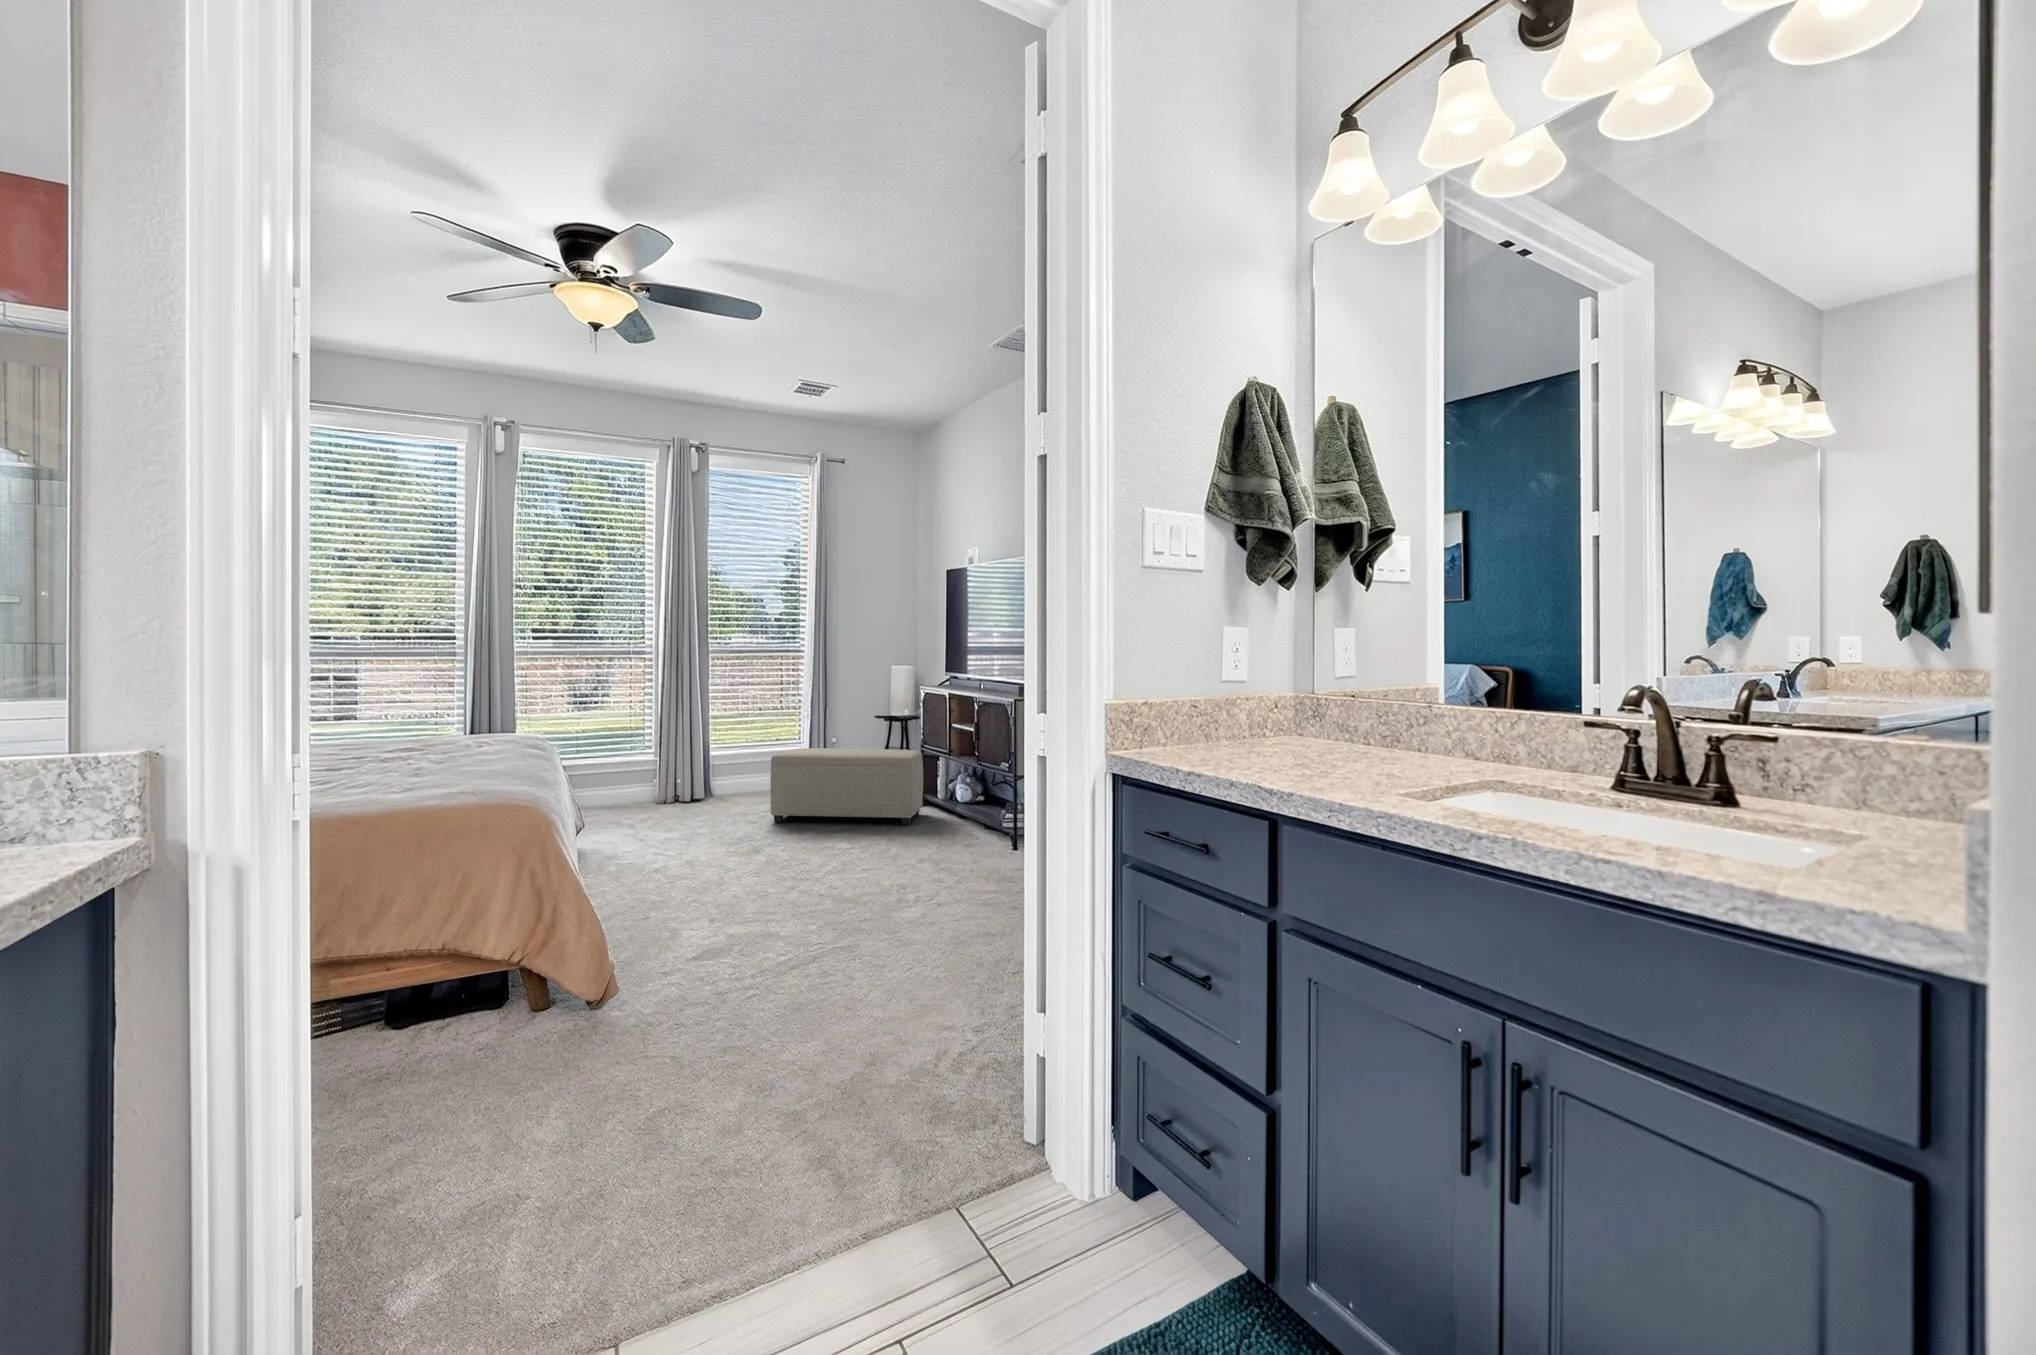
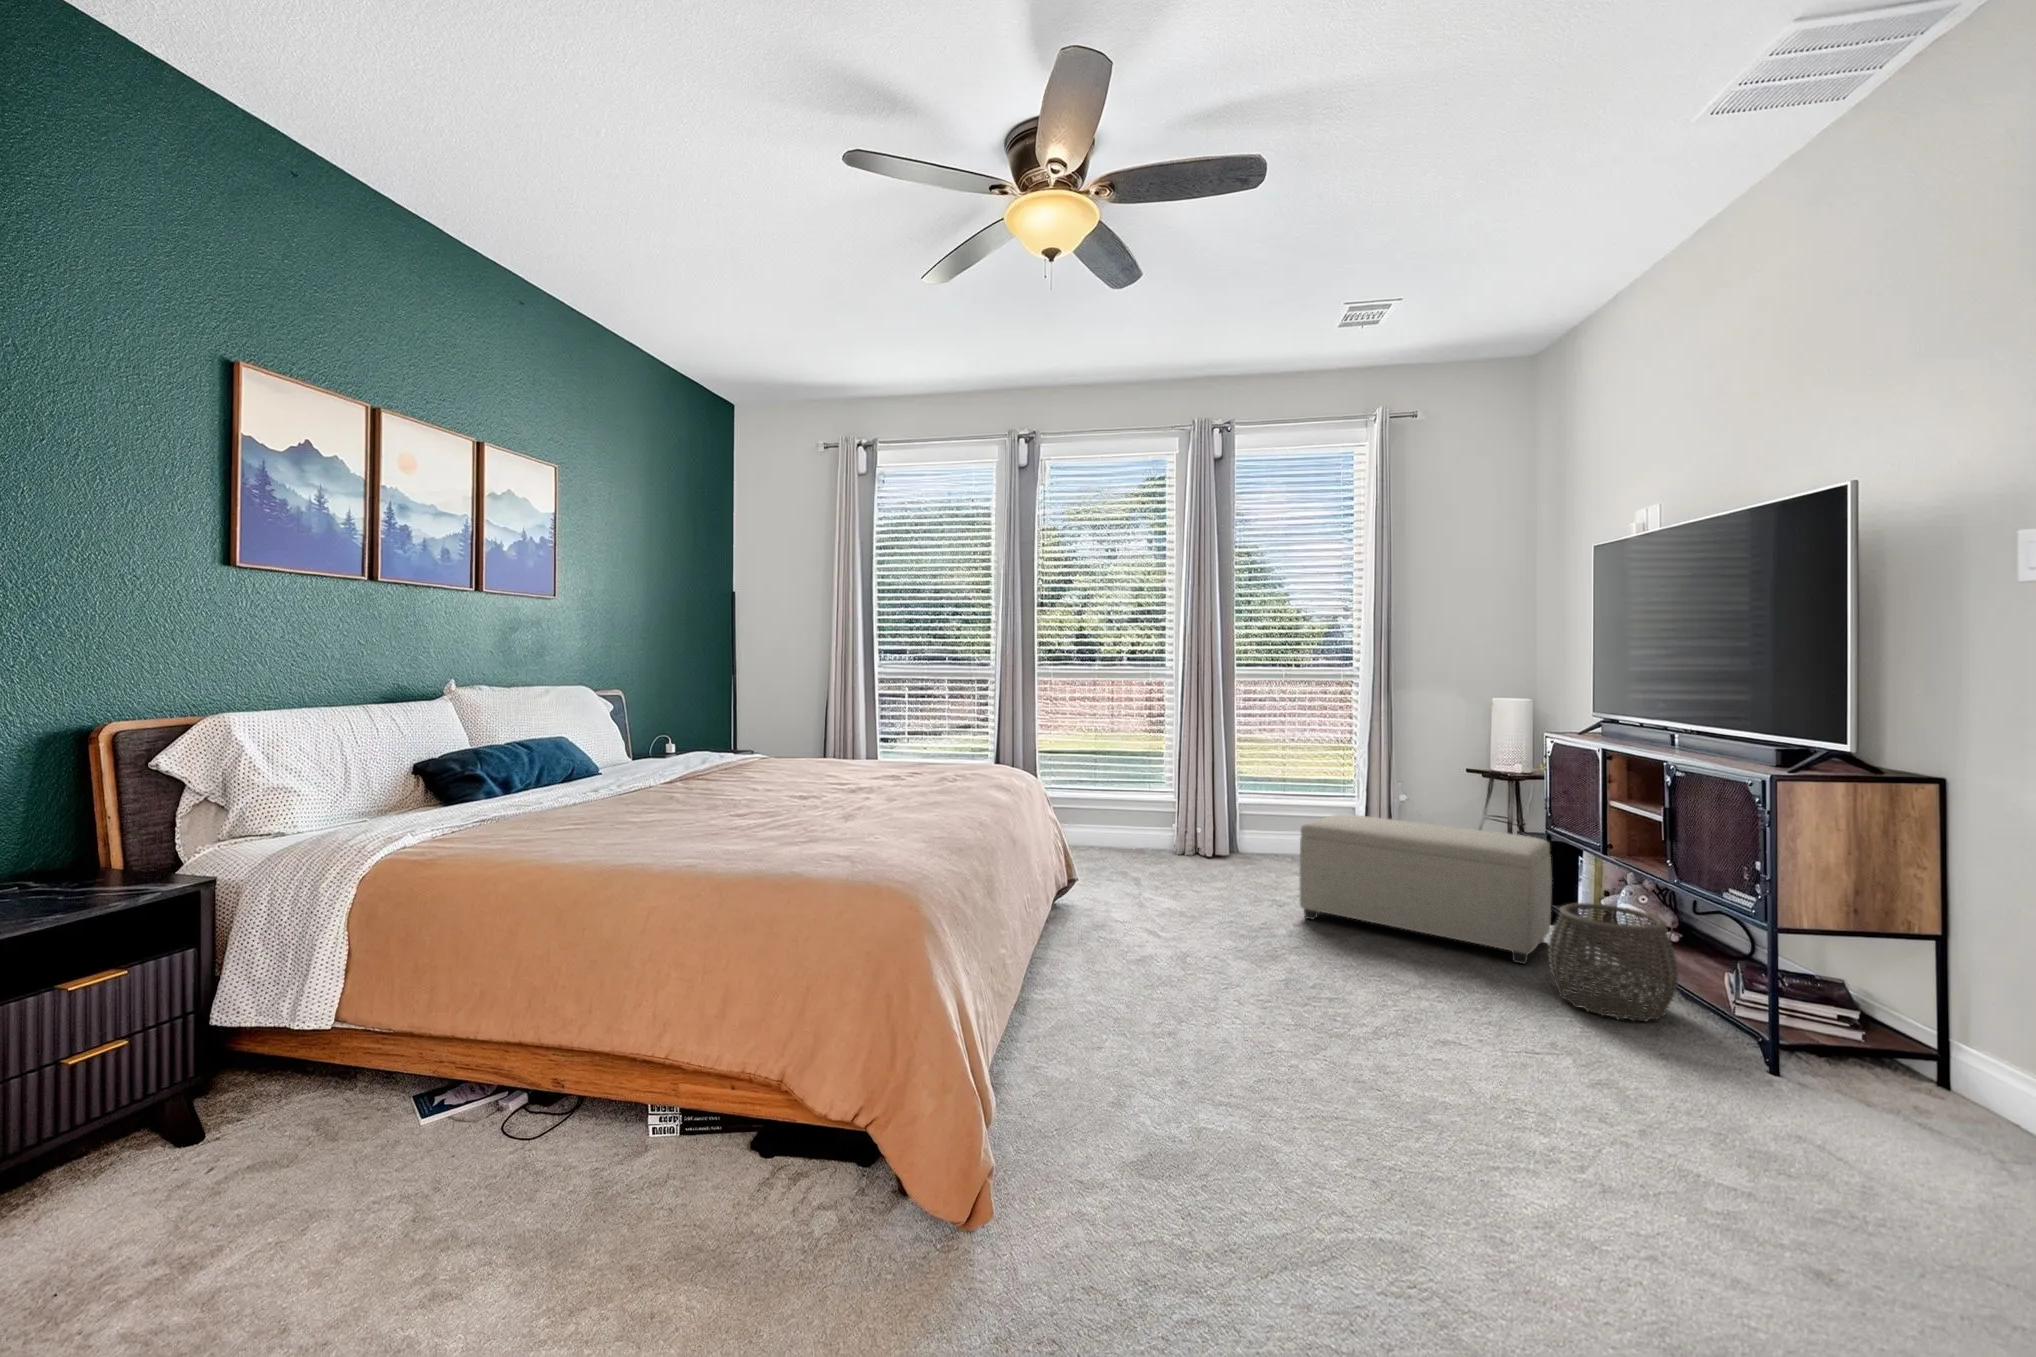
woven basket: none [919,780,980,839] -> present [1548,903,1679,1021]

